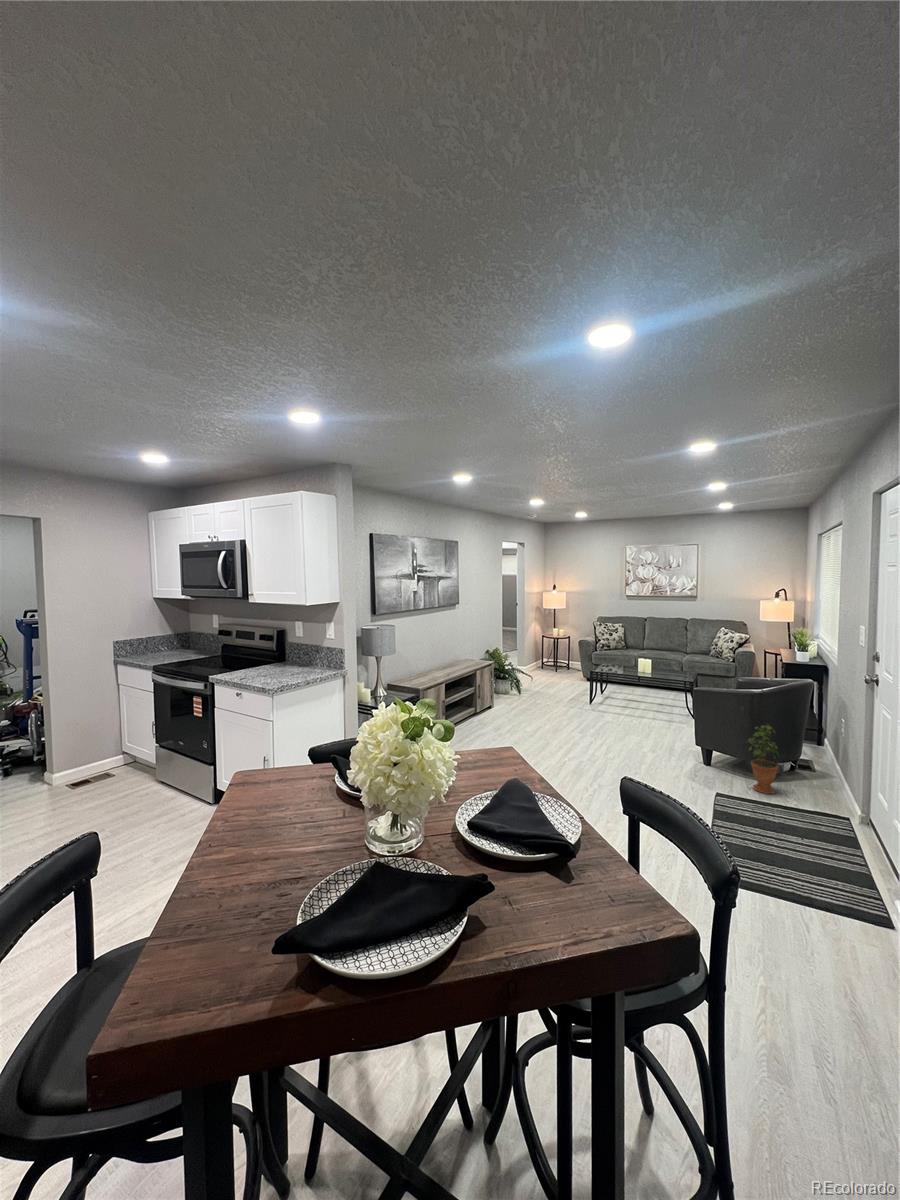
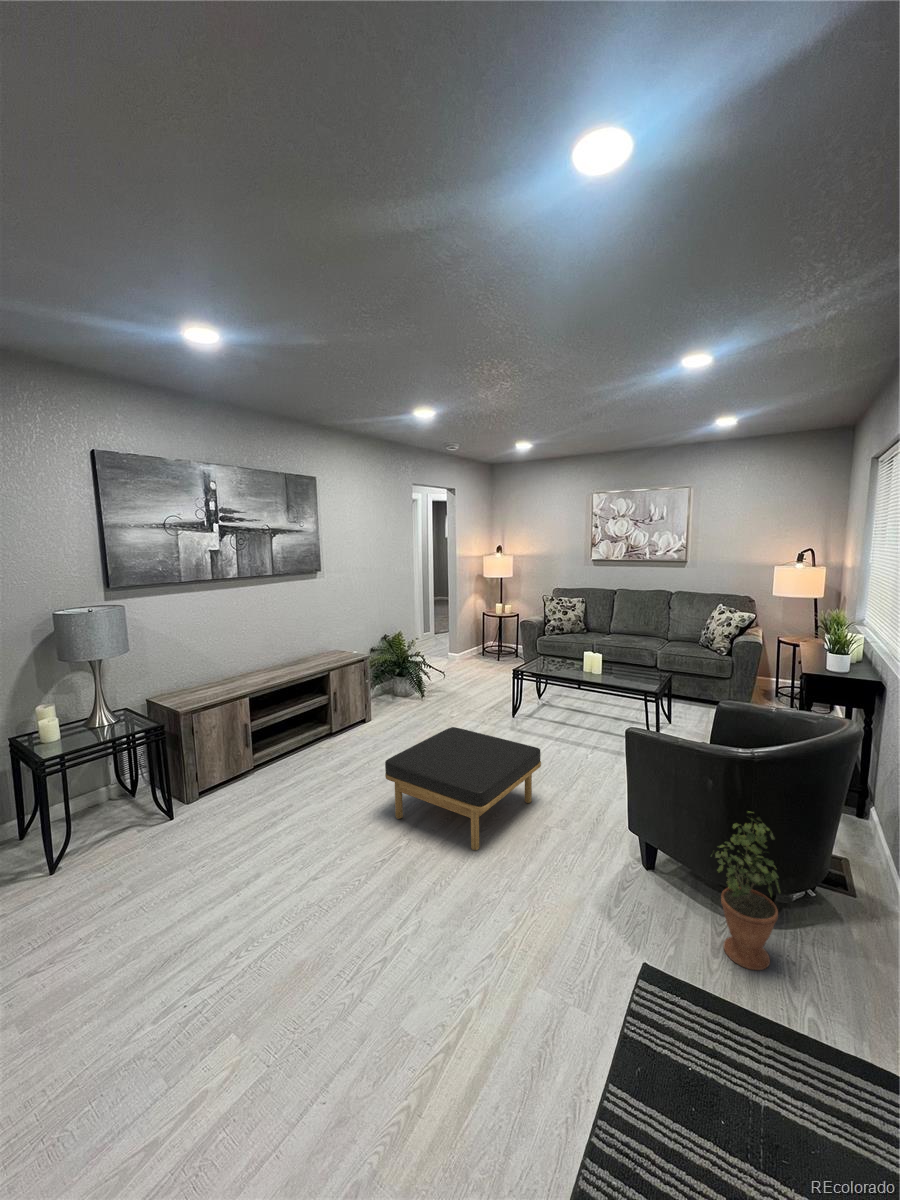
ottoman: none [547,701,634,761] -> present [385,727,541,850]

